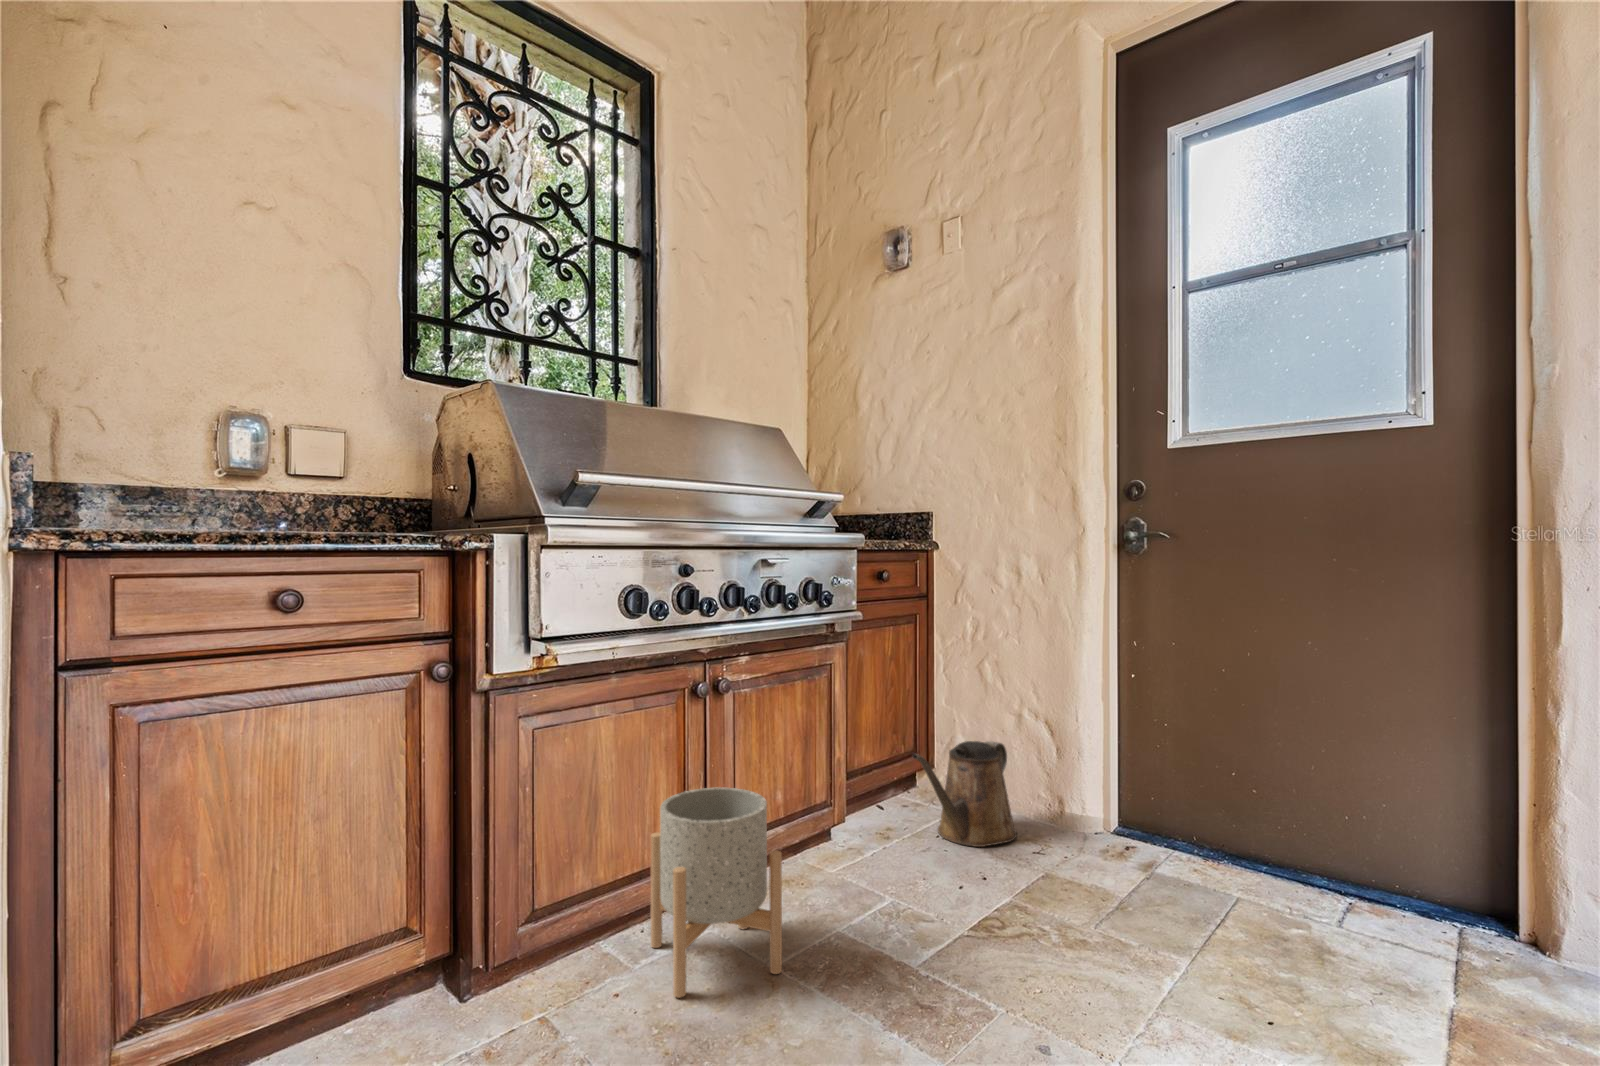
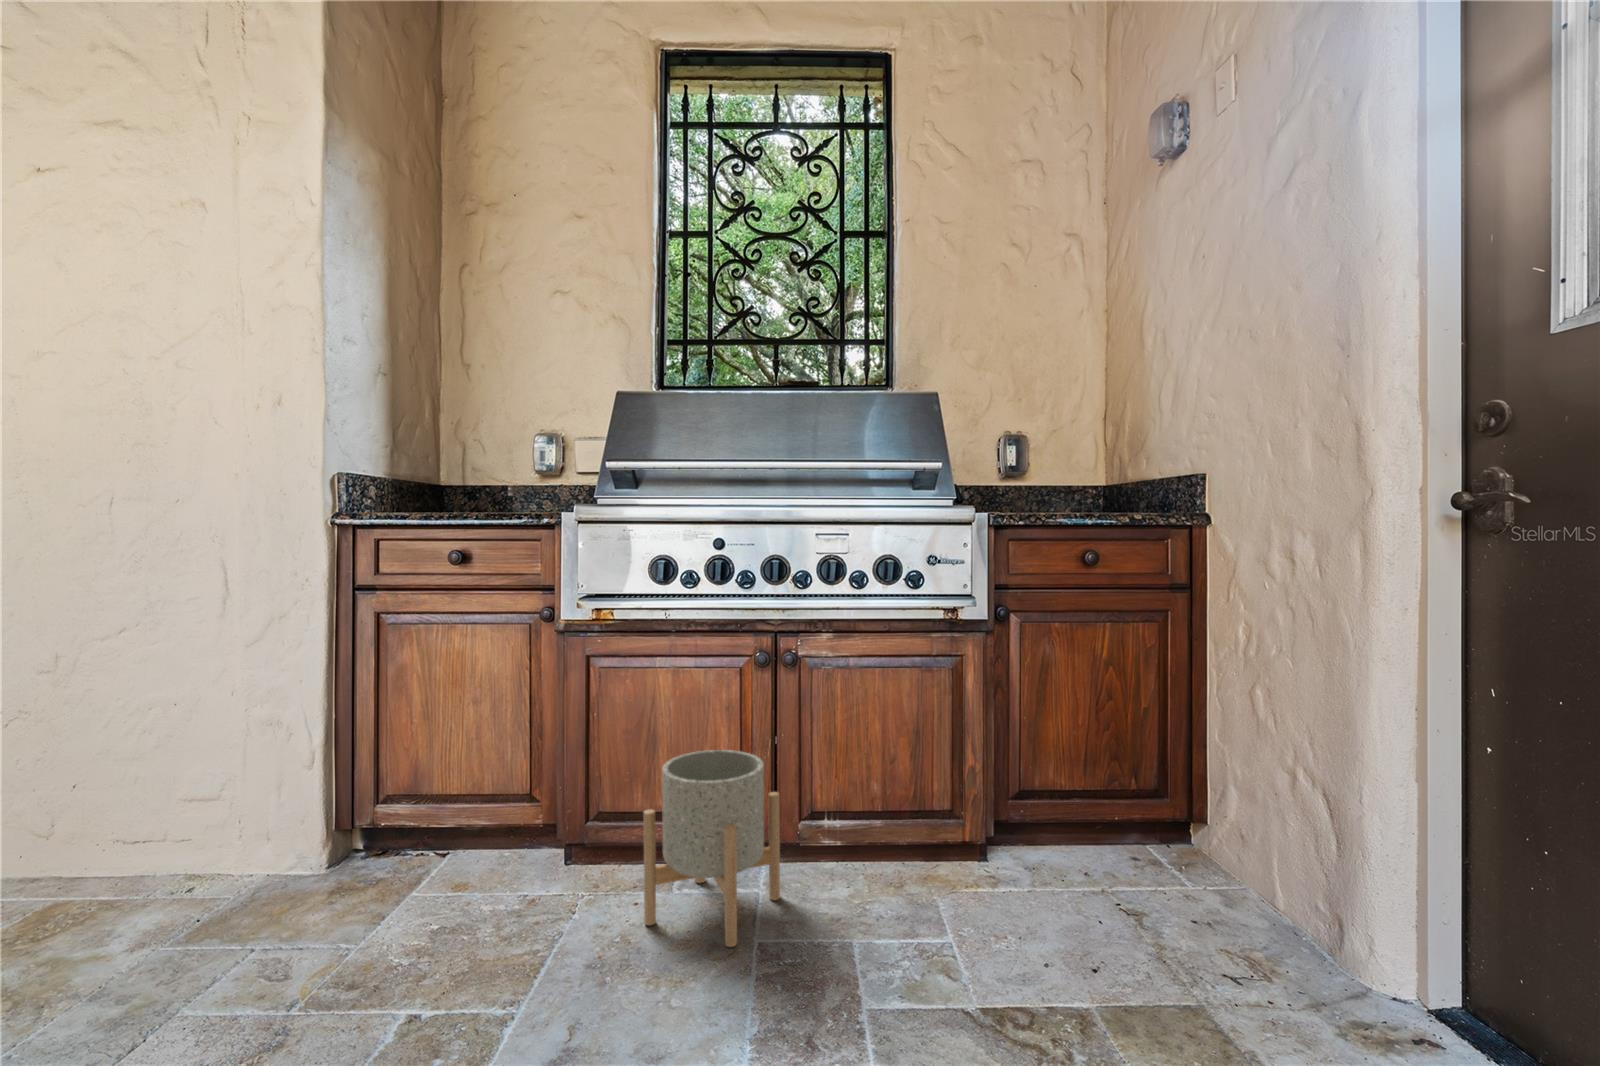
watering can: present [913,741,1017,847] -> none [1018,780,1261,950]

